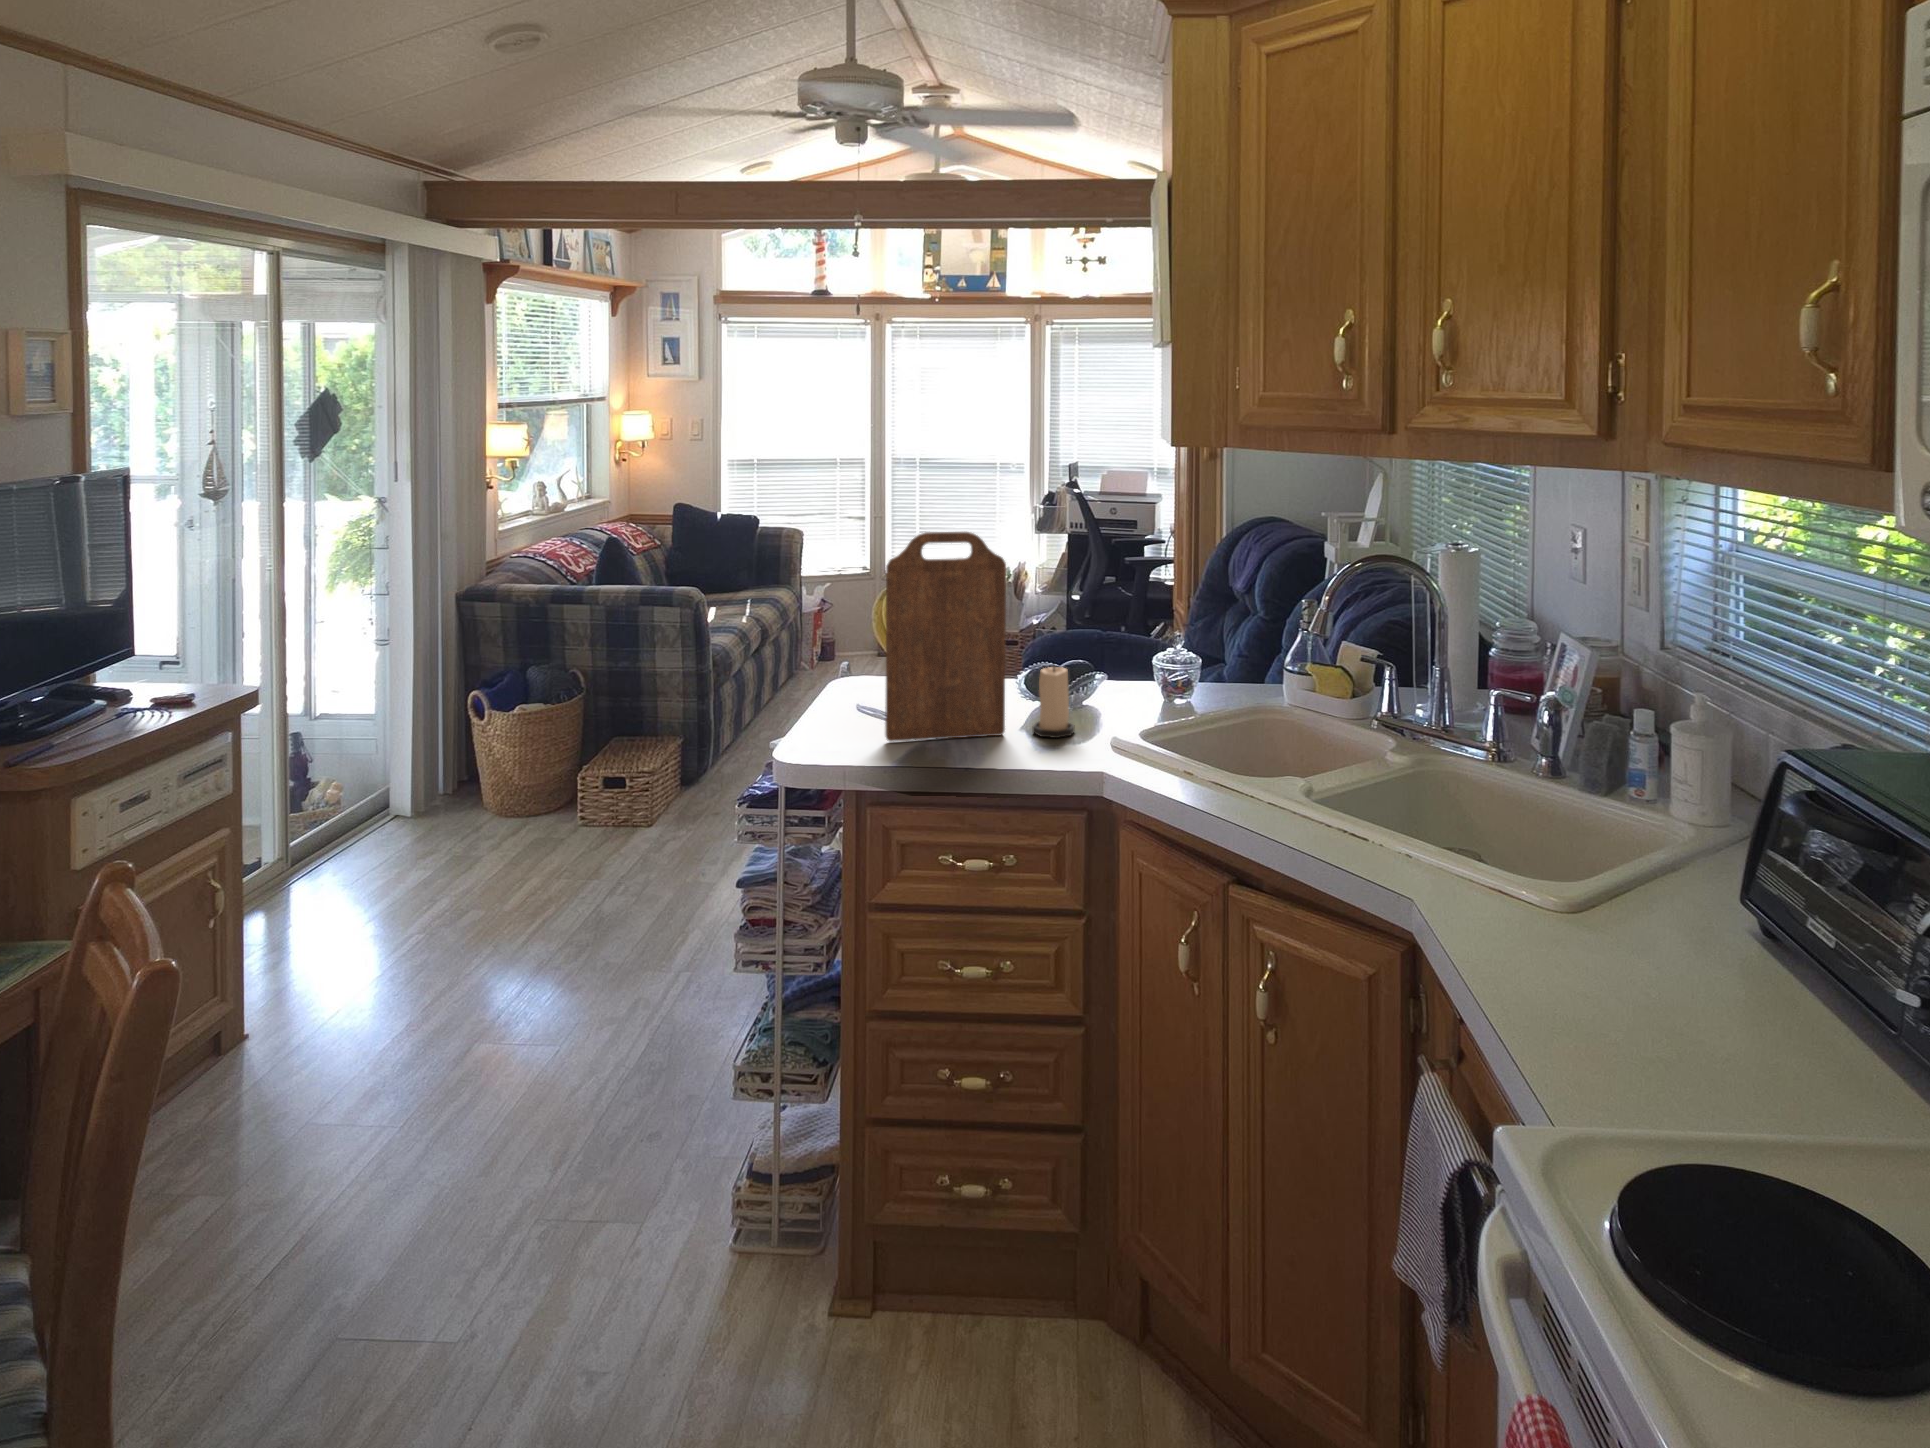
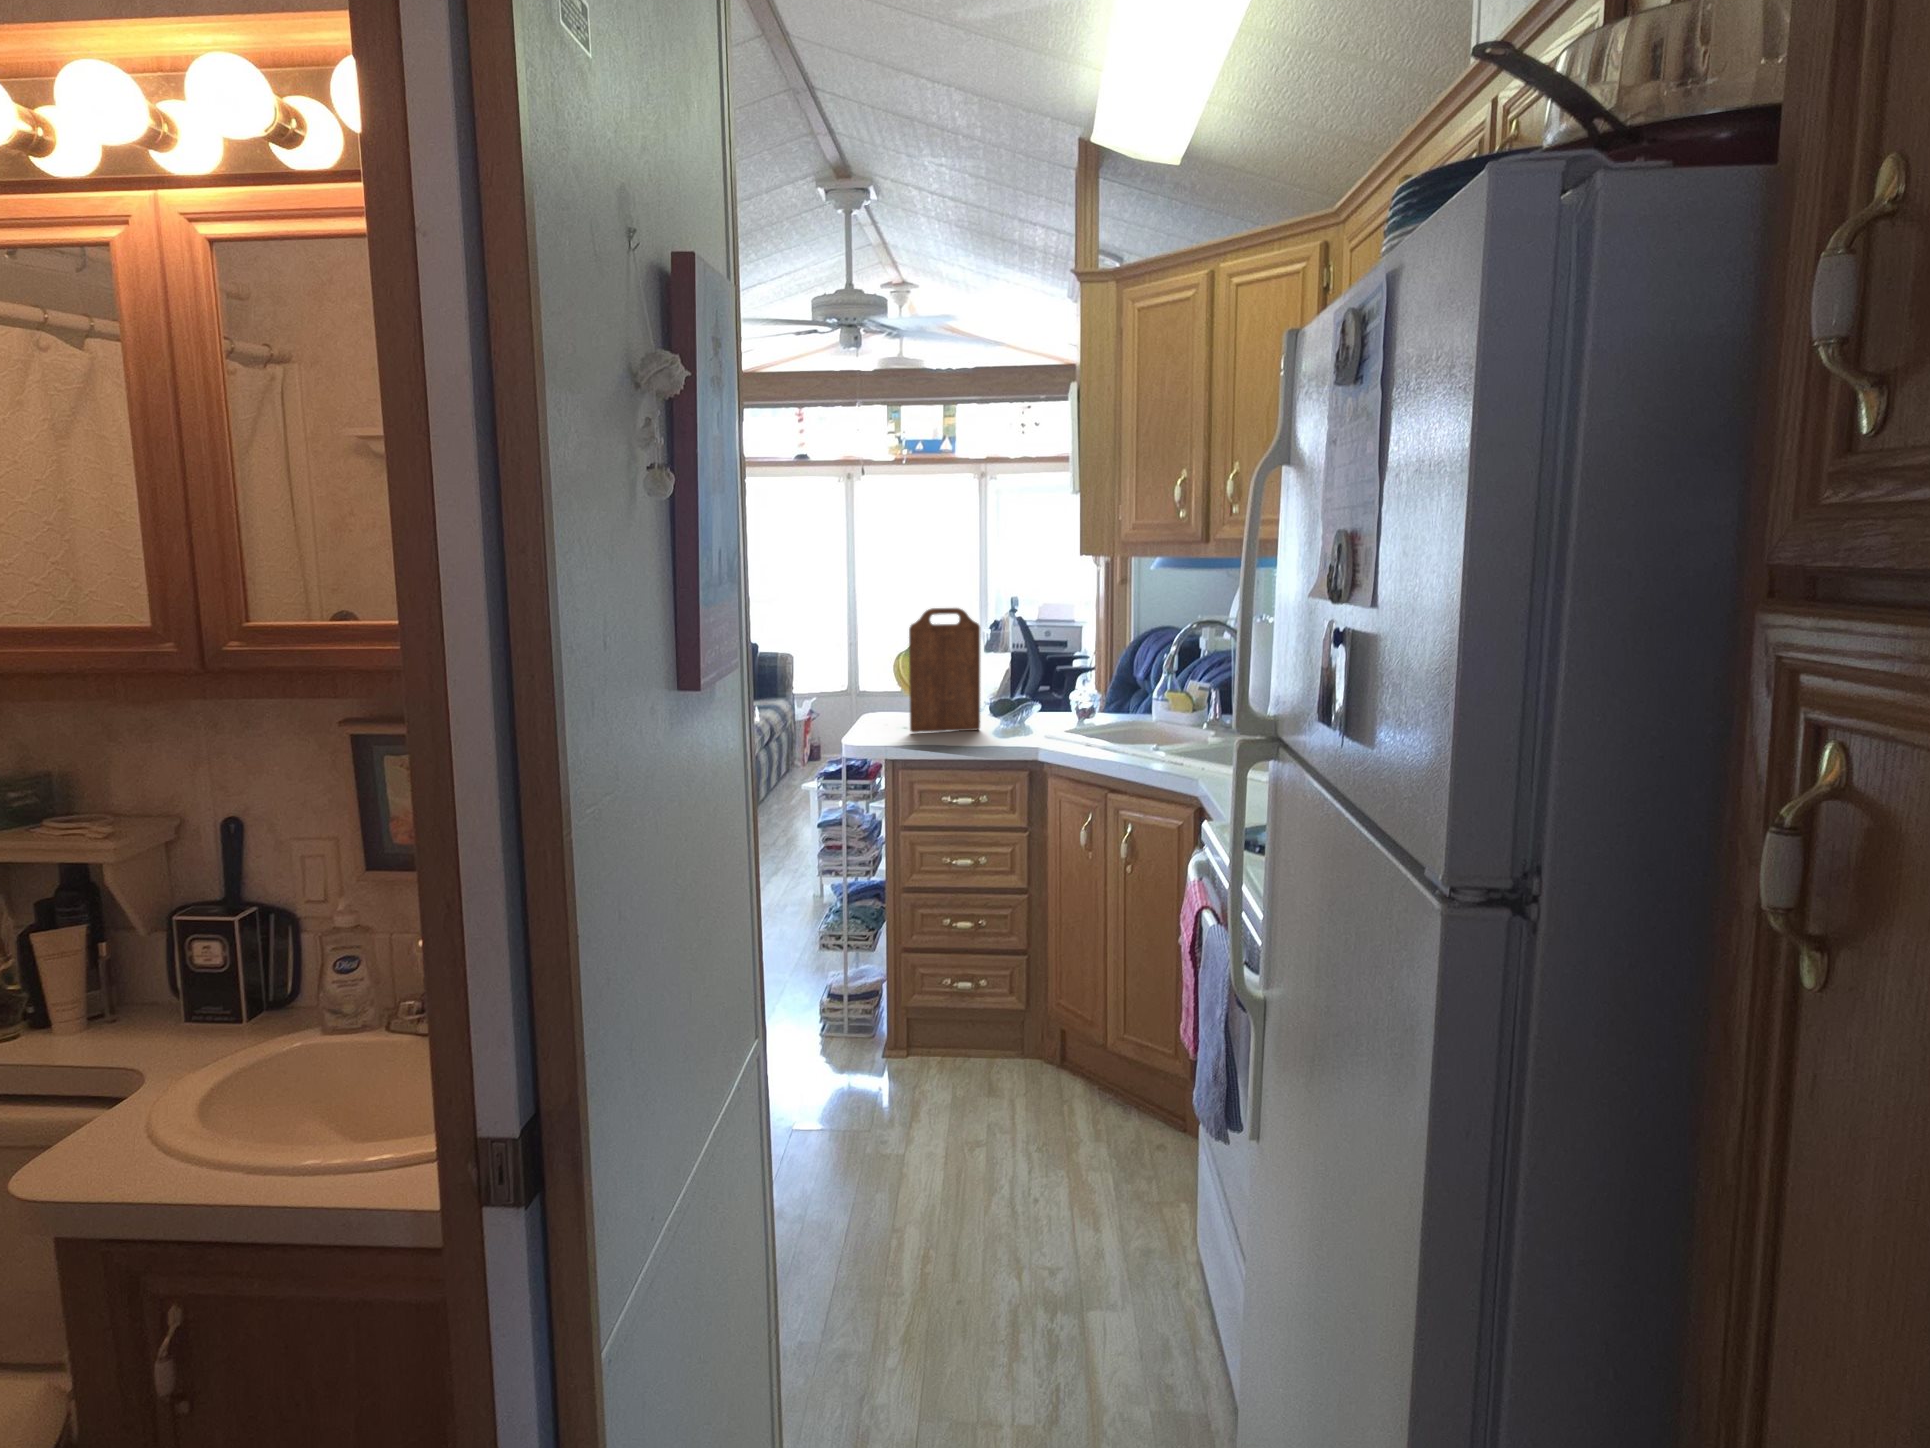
candle: present [1033,665,1074,738] -> none [997,687,1022,731]

